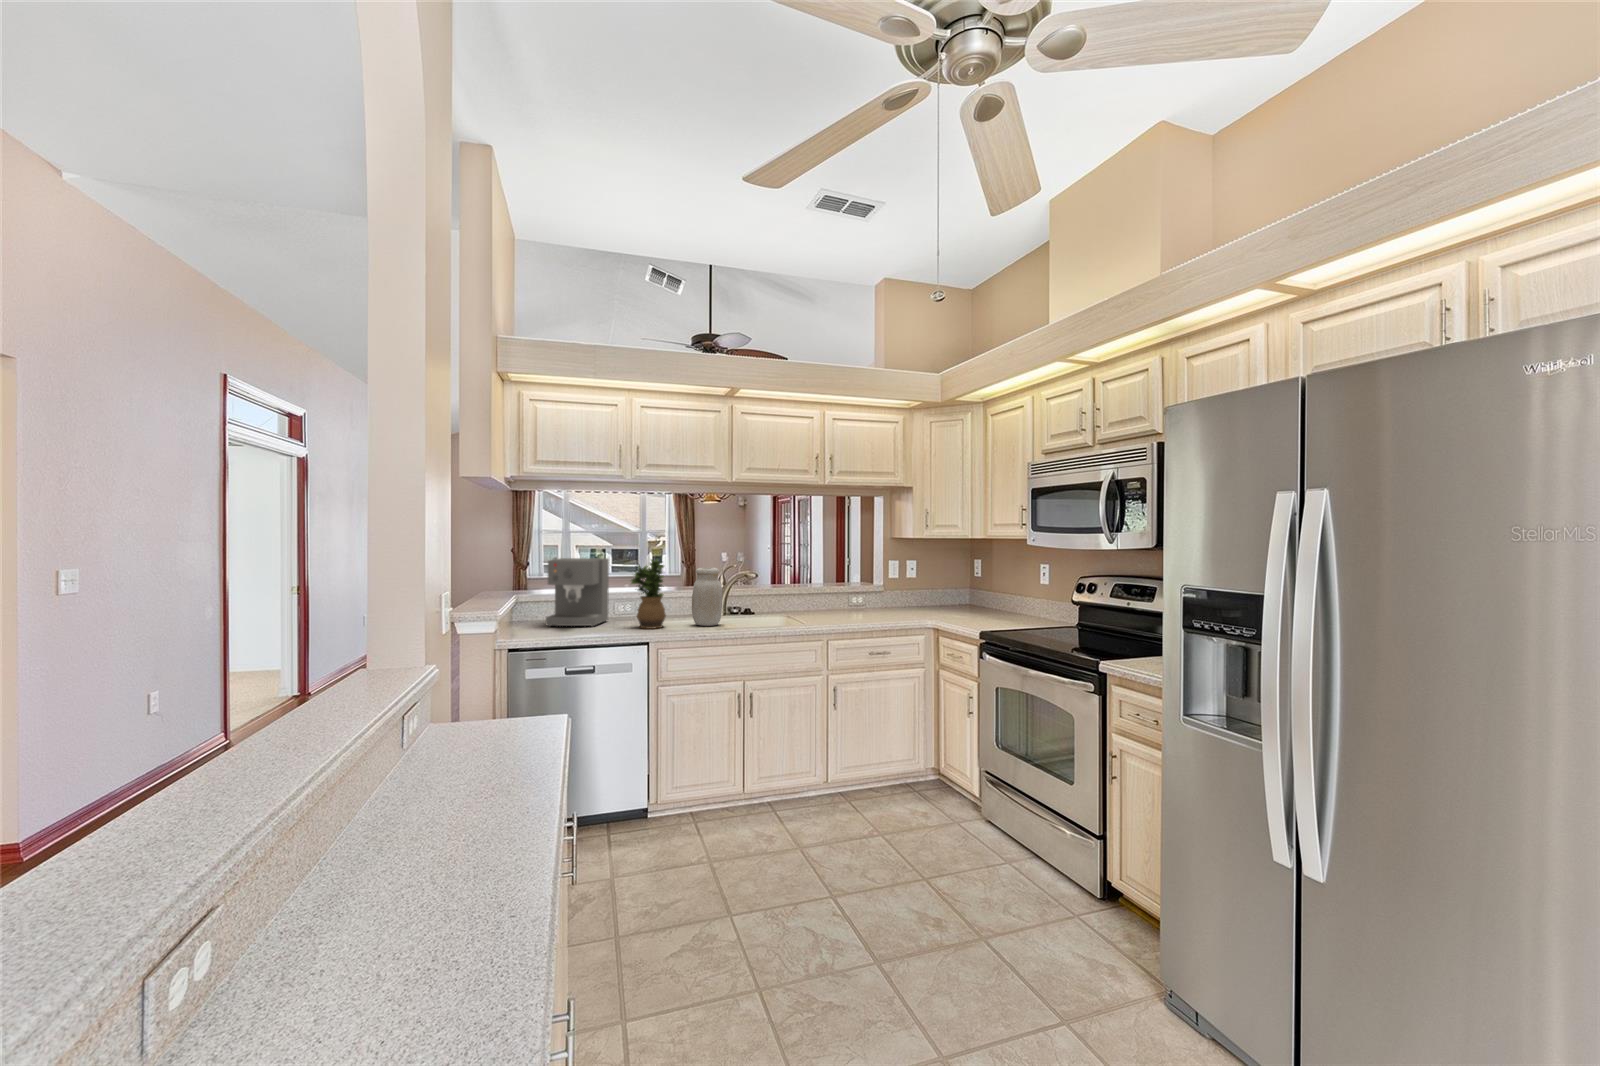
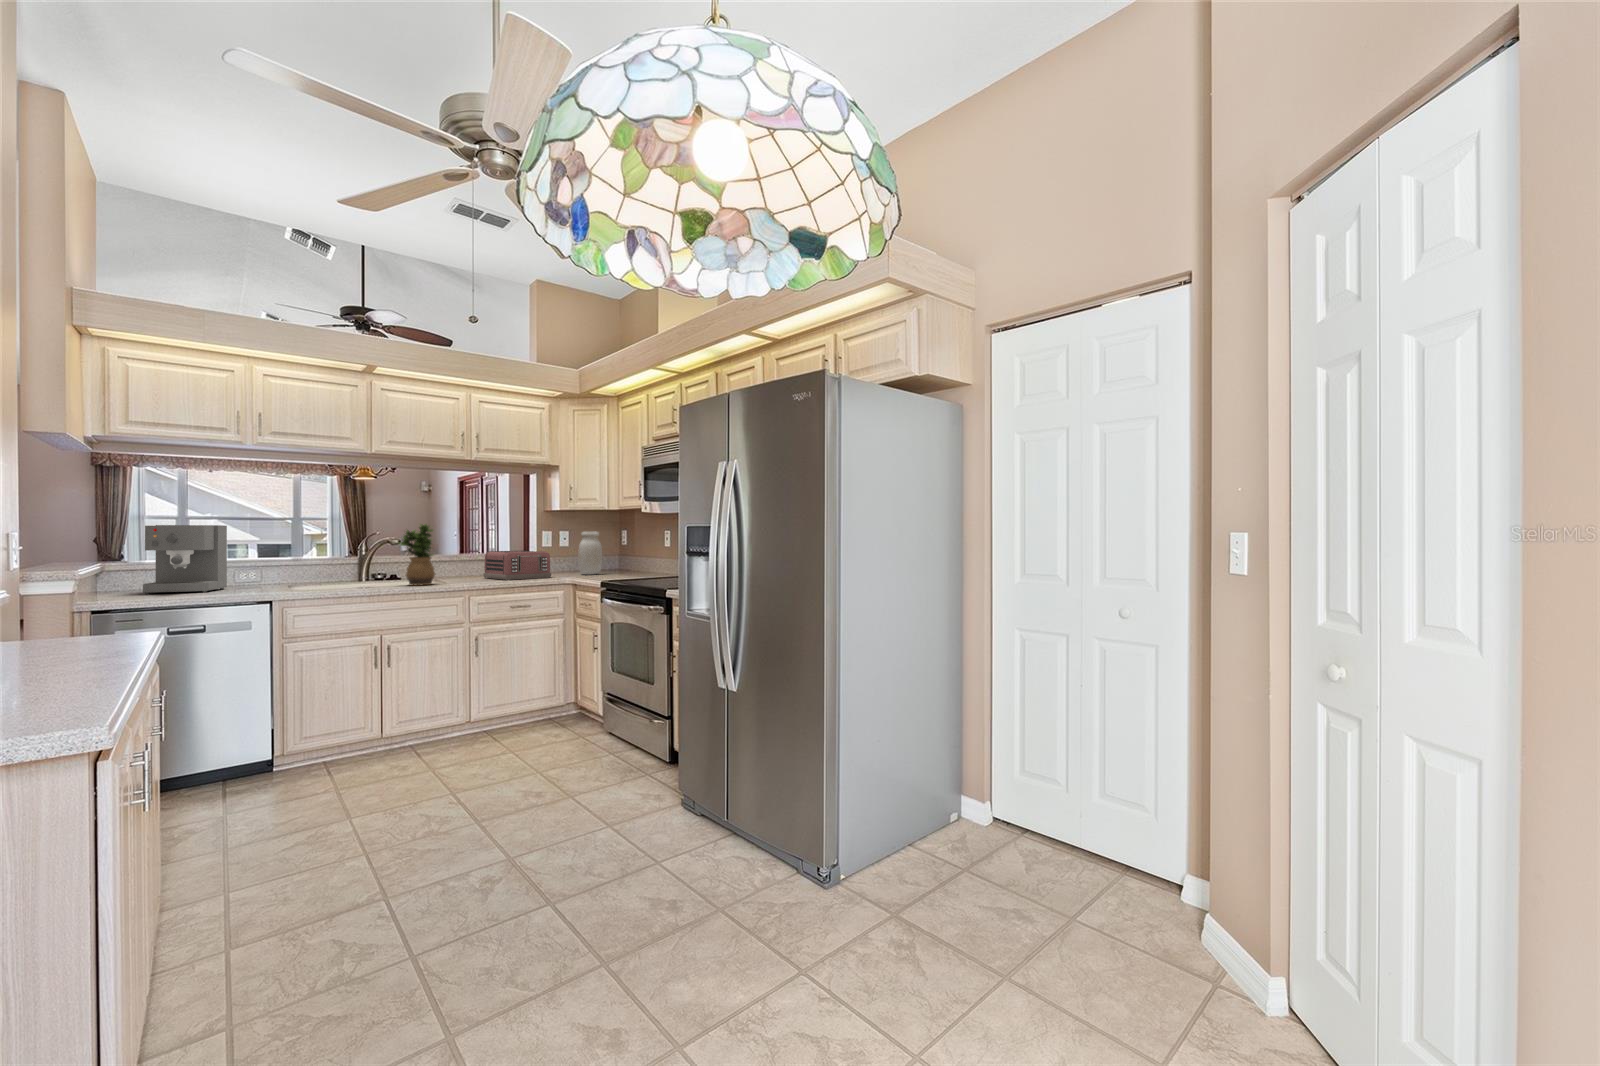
potted plant: present [631,559,666,629] -> present [400,524,435,585]
jar: present [692,568,722,626] -> present [578,532,602,575]
toaster: none [834,585,909,622] -> present [483,551,551,580]

